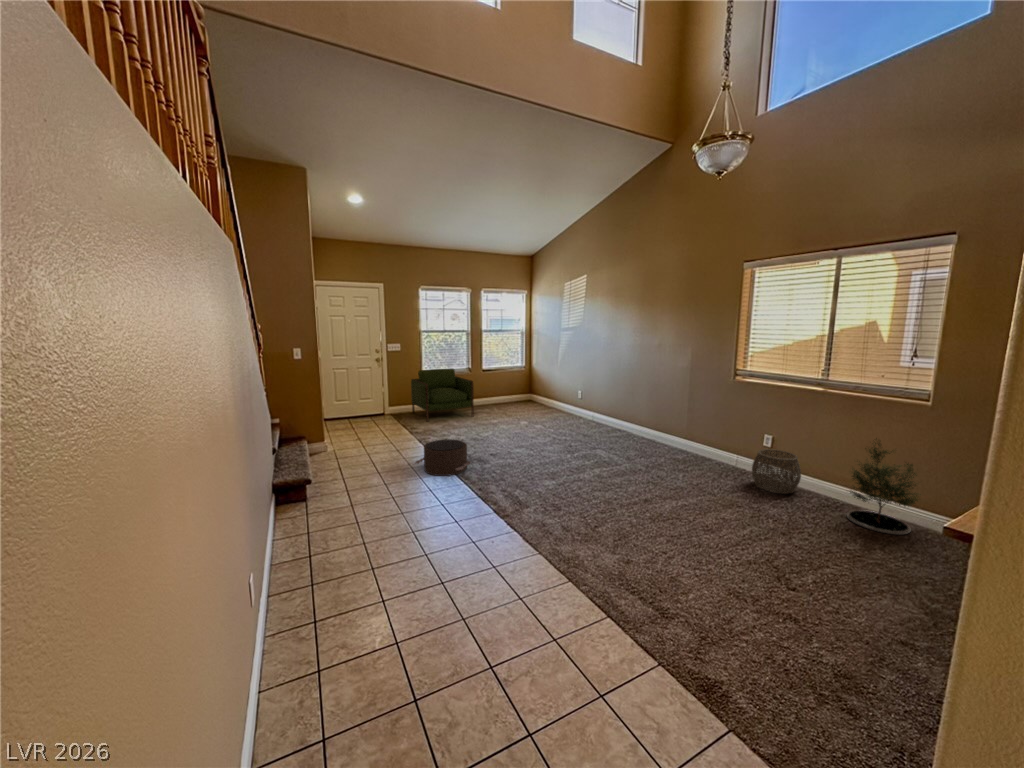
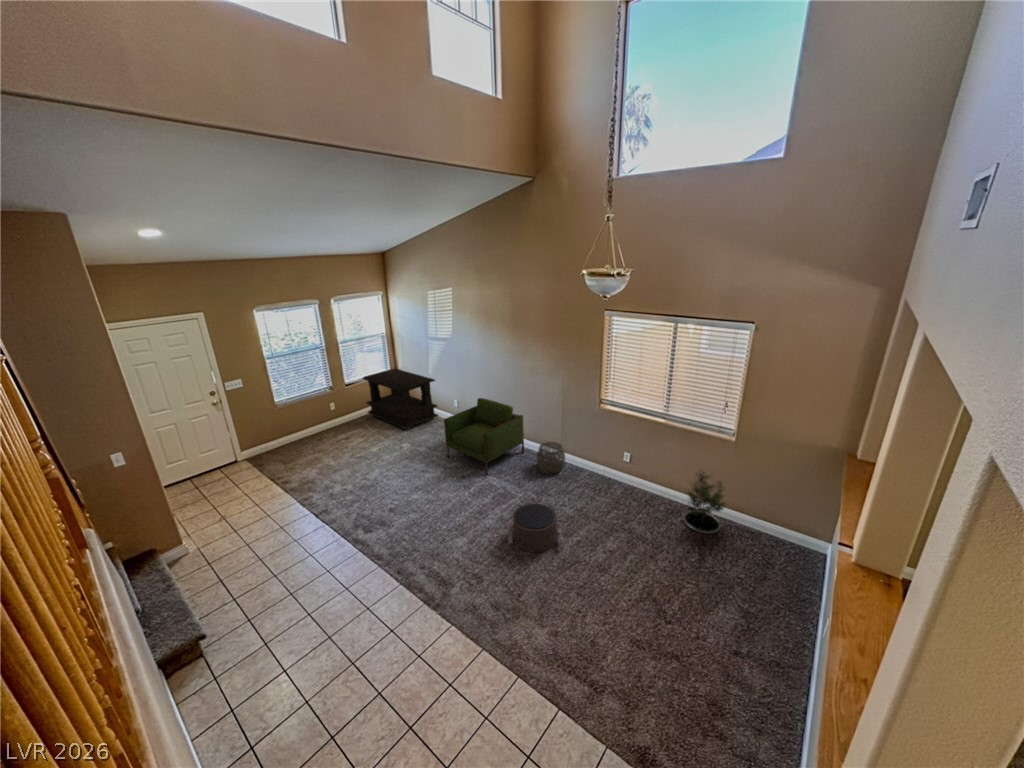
coffee table: none [497,363,563,414] -> present [362,369,439,430]
armchair: present [411,369,474,422] -> present [444,398,524,475]
pouf: present [415,439,471,476] -> present [508,503,564,552]
woven basket: present [752,449,801,494] -> present [537,442,565,473]

